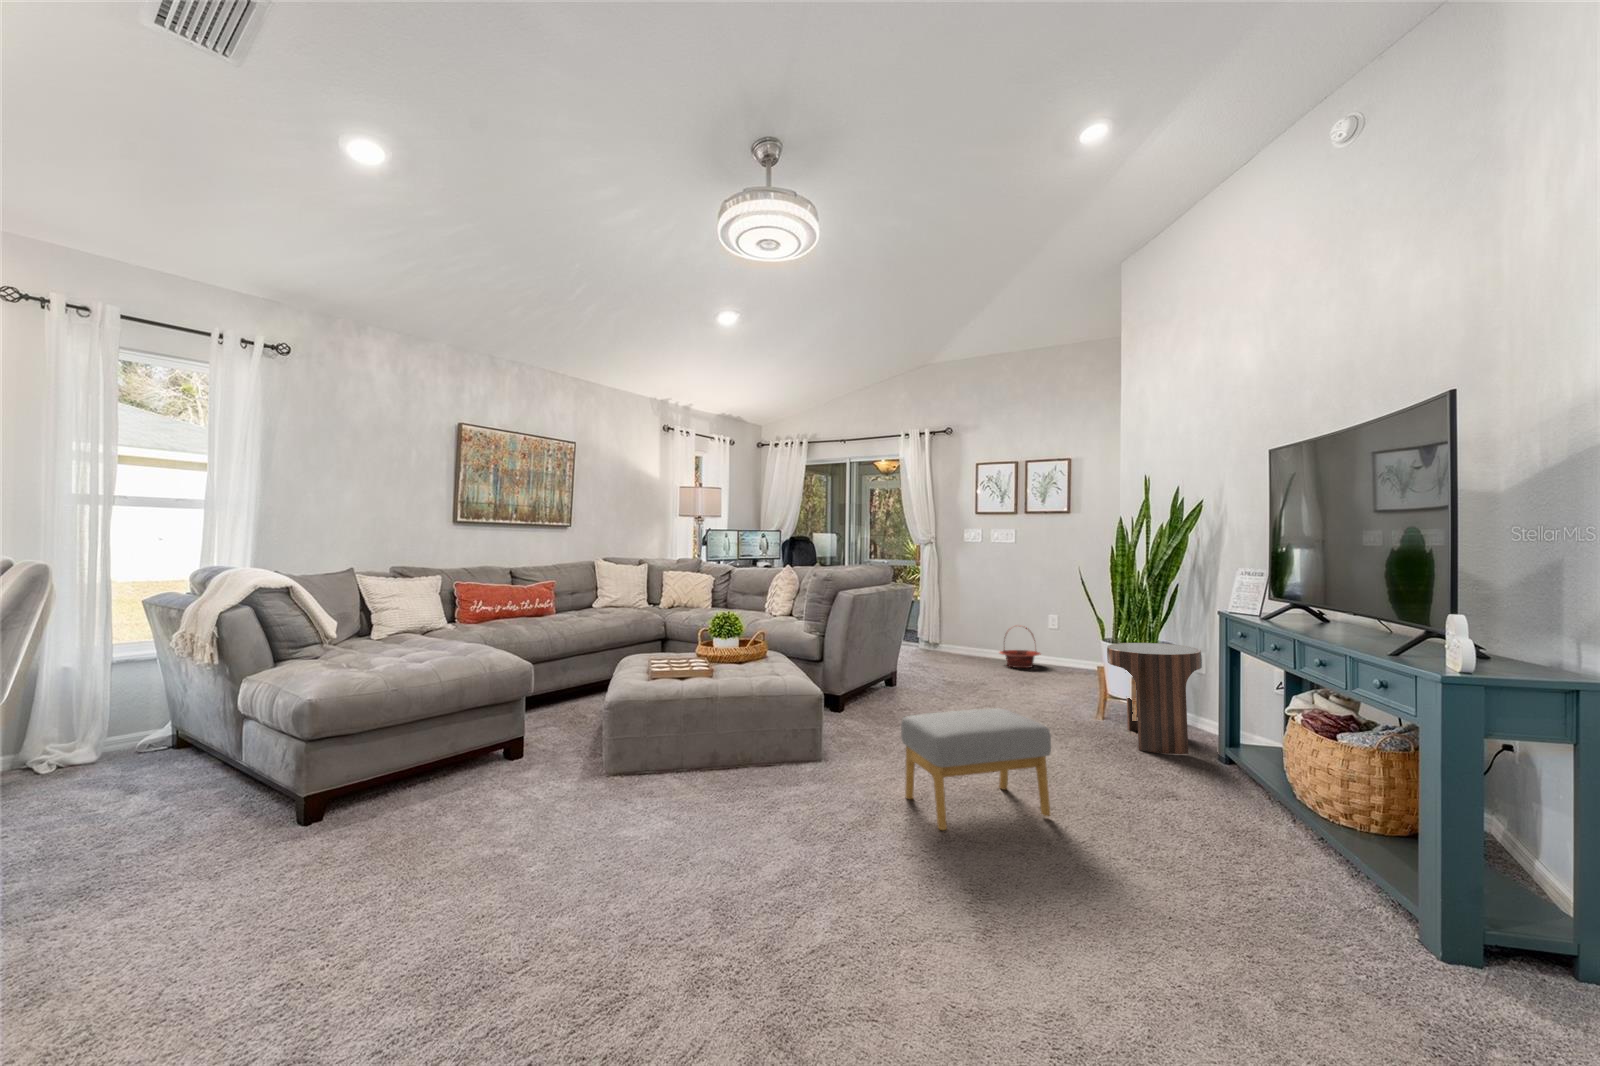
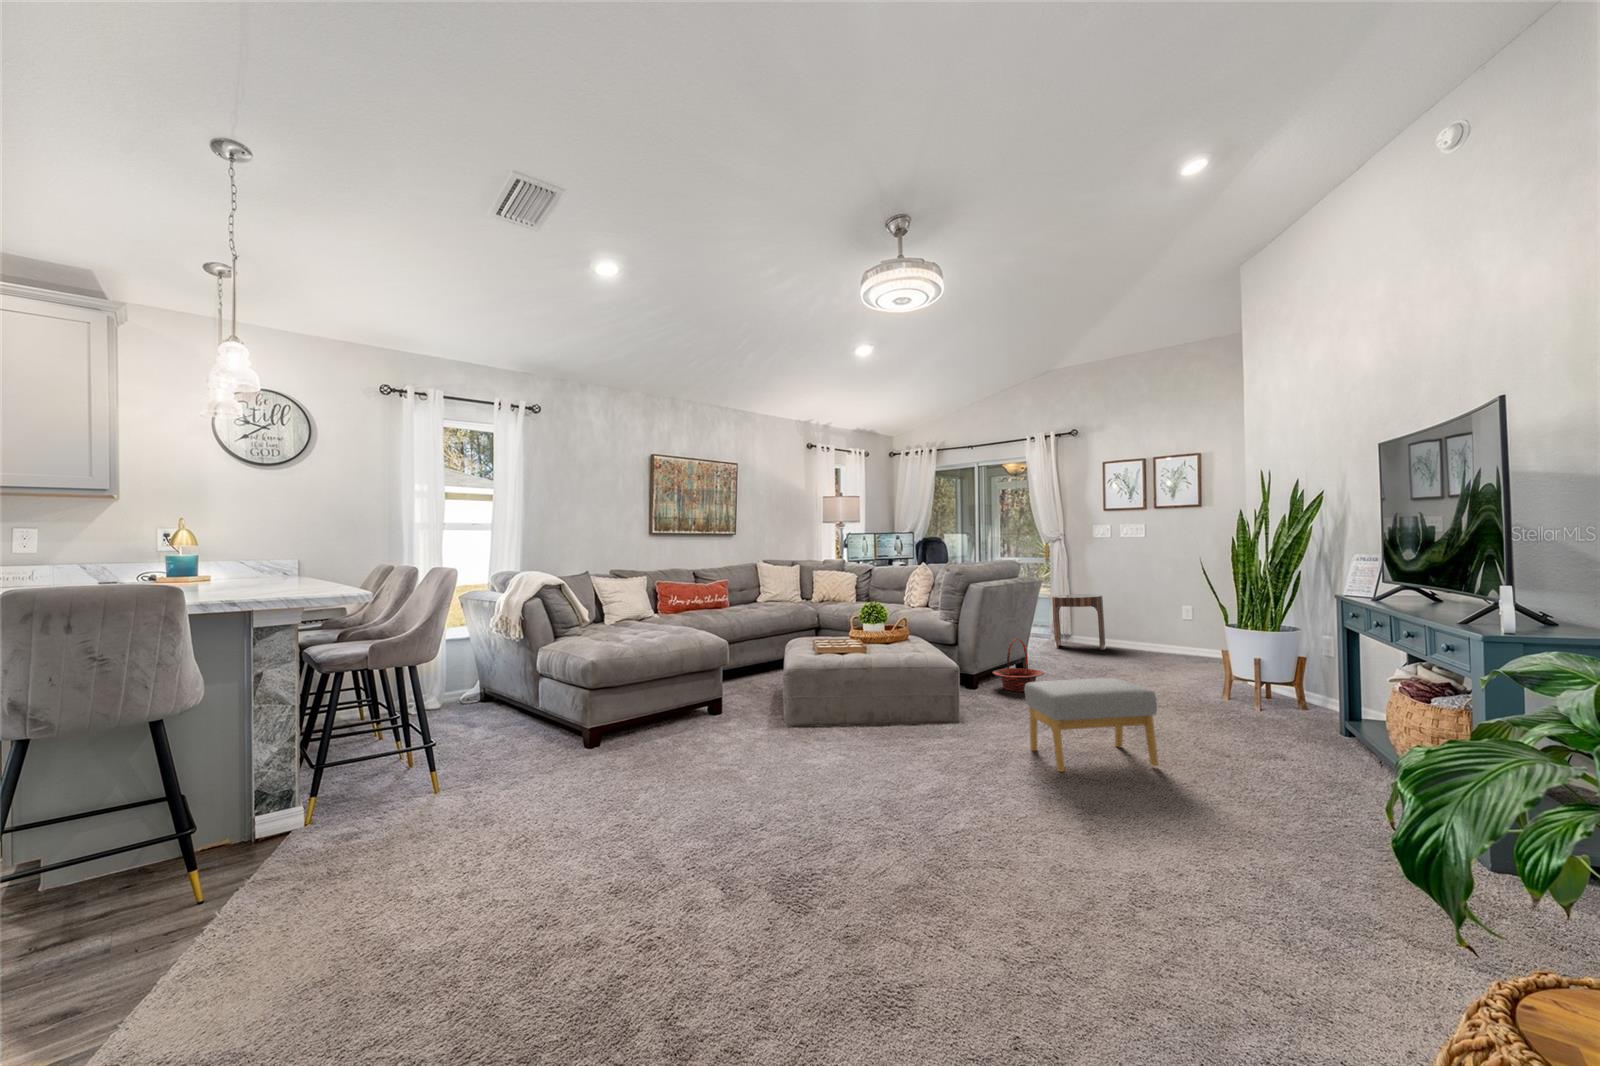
basket: present [1000,628,1040,668] -> present [993,639,1044,692]
side table: present [1107,643,1202,754] -> present [1052,594,1106,650]

